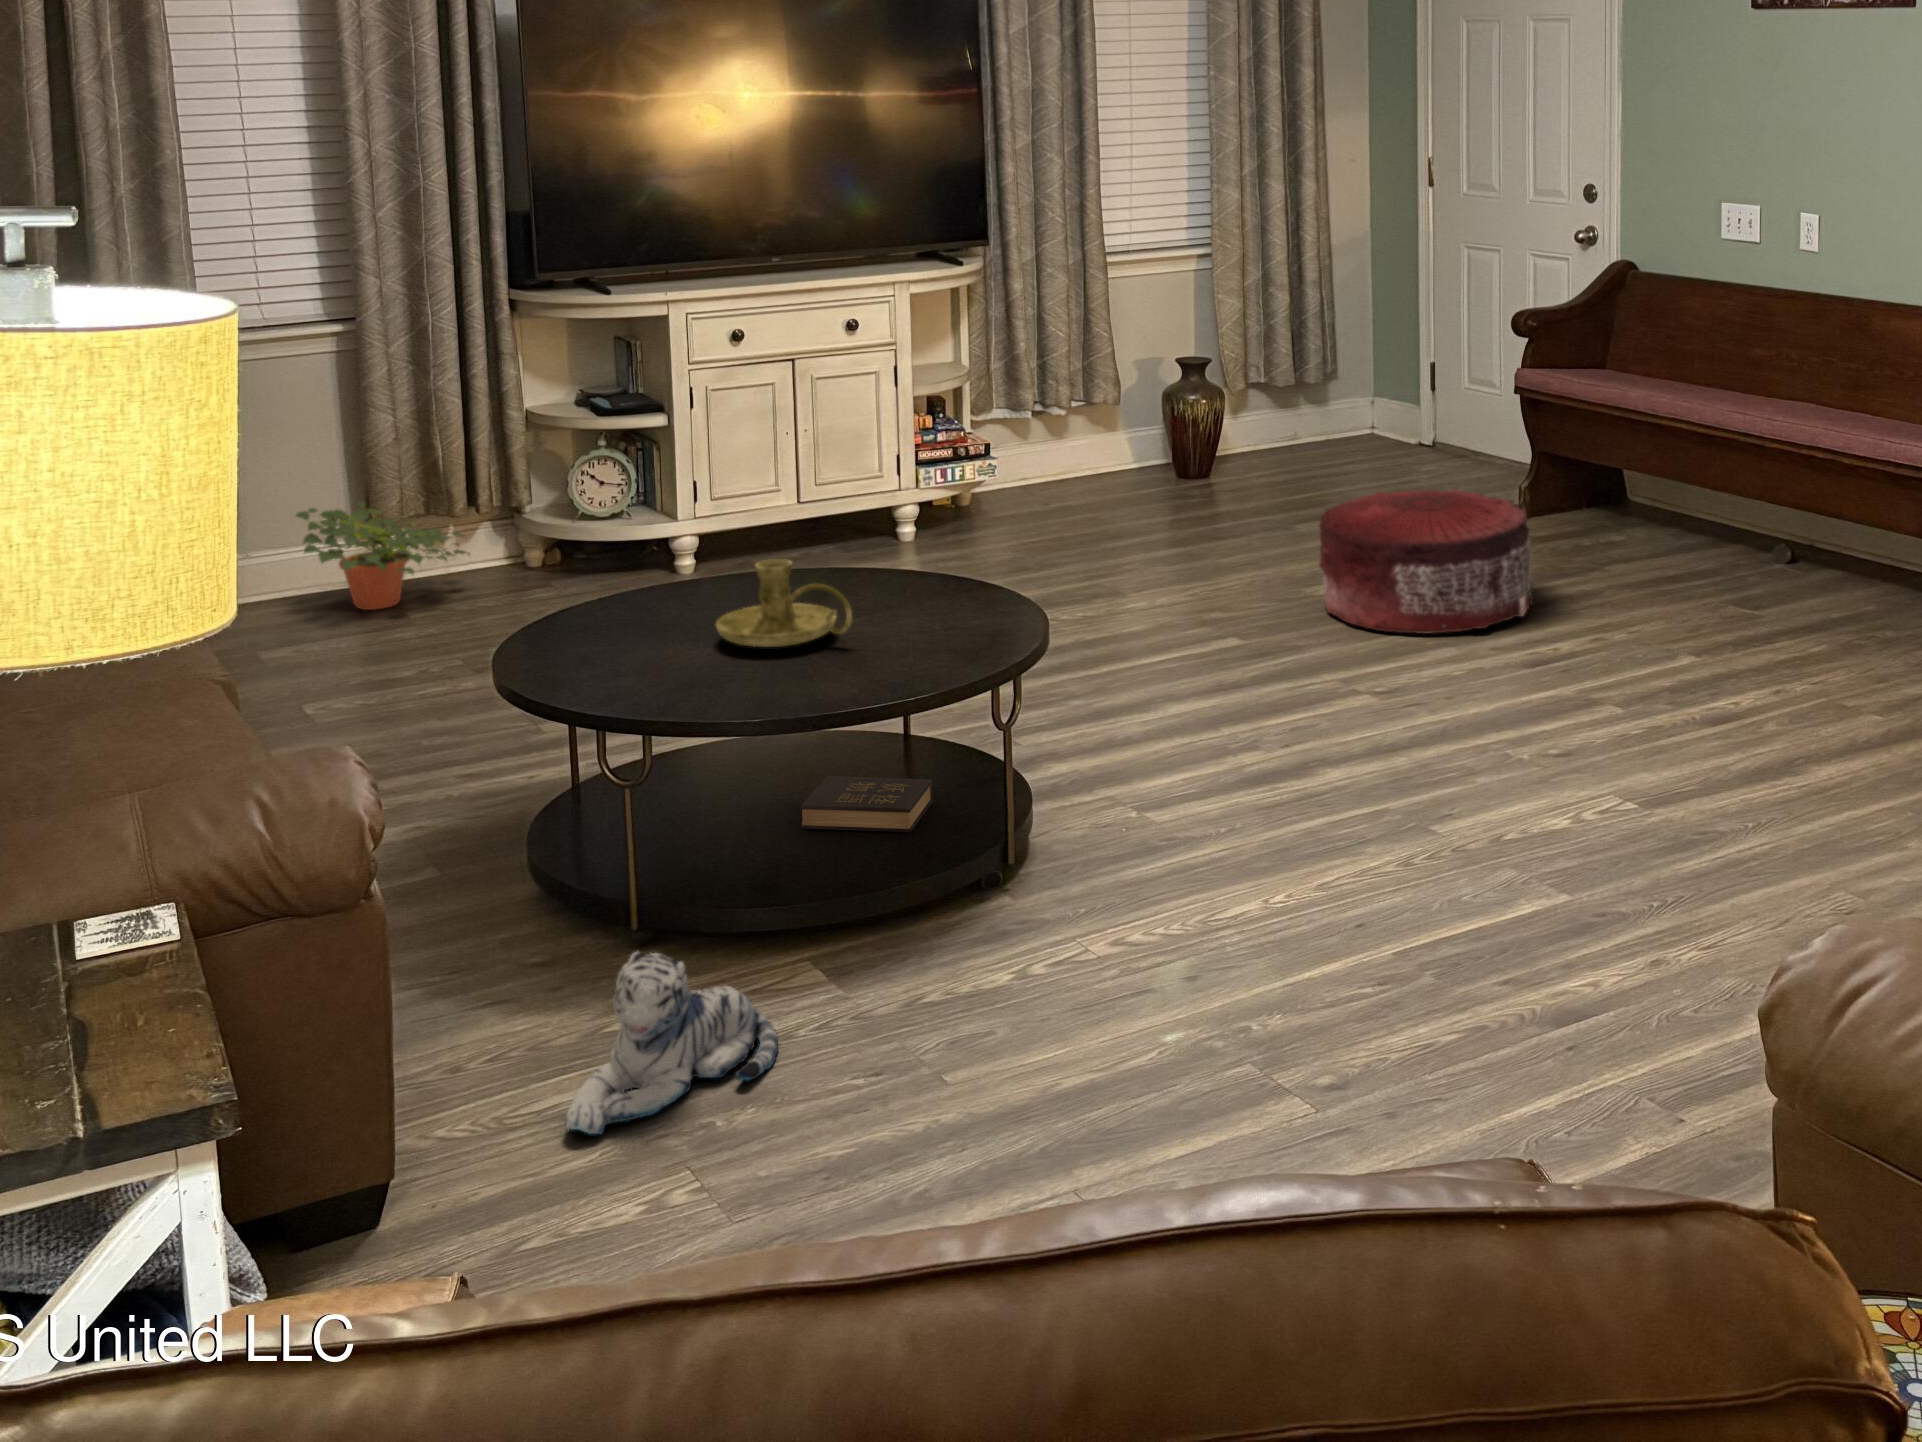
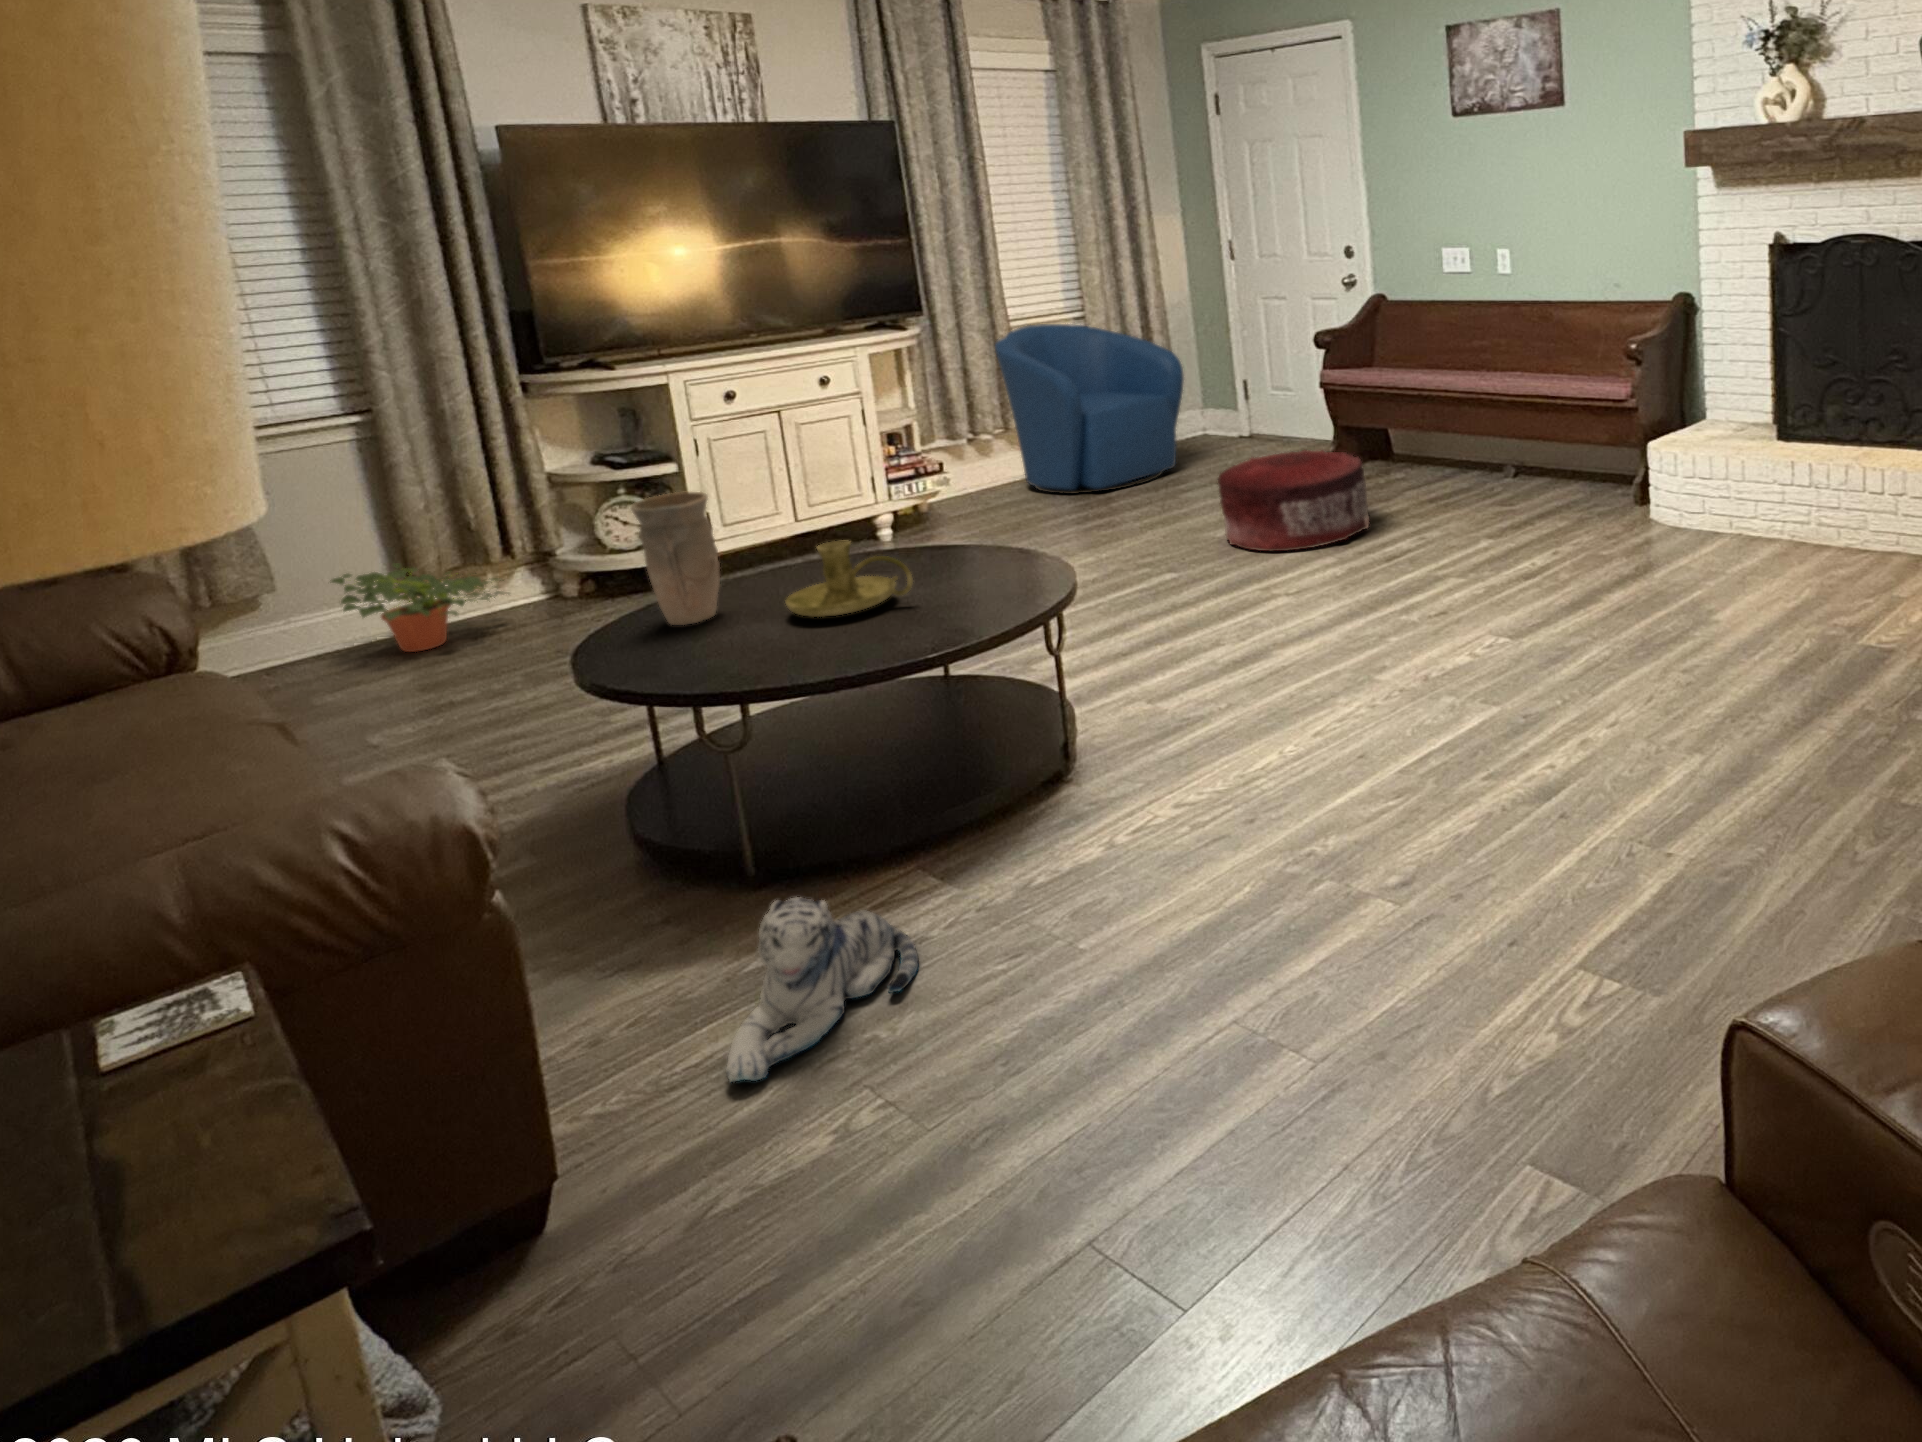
armchair: none [1076,262,1328,508] -> present [995,324,1184,494]
vase: none [574,480,655,633] -> present [630,492,720,625]
hardback book: present [801,776,933,832] -> none [881,704,991,762]

